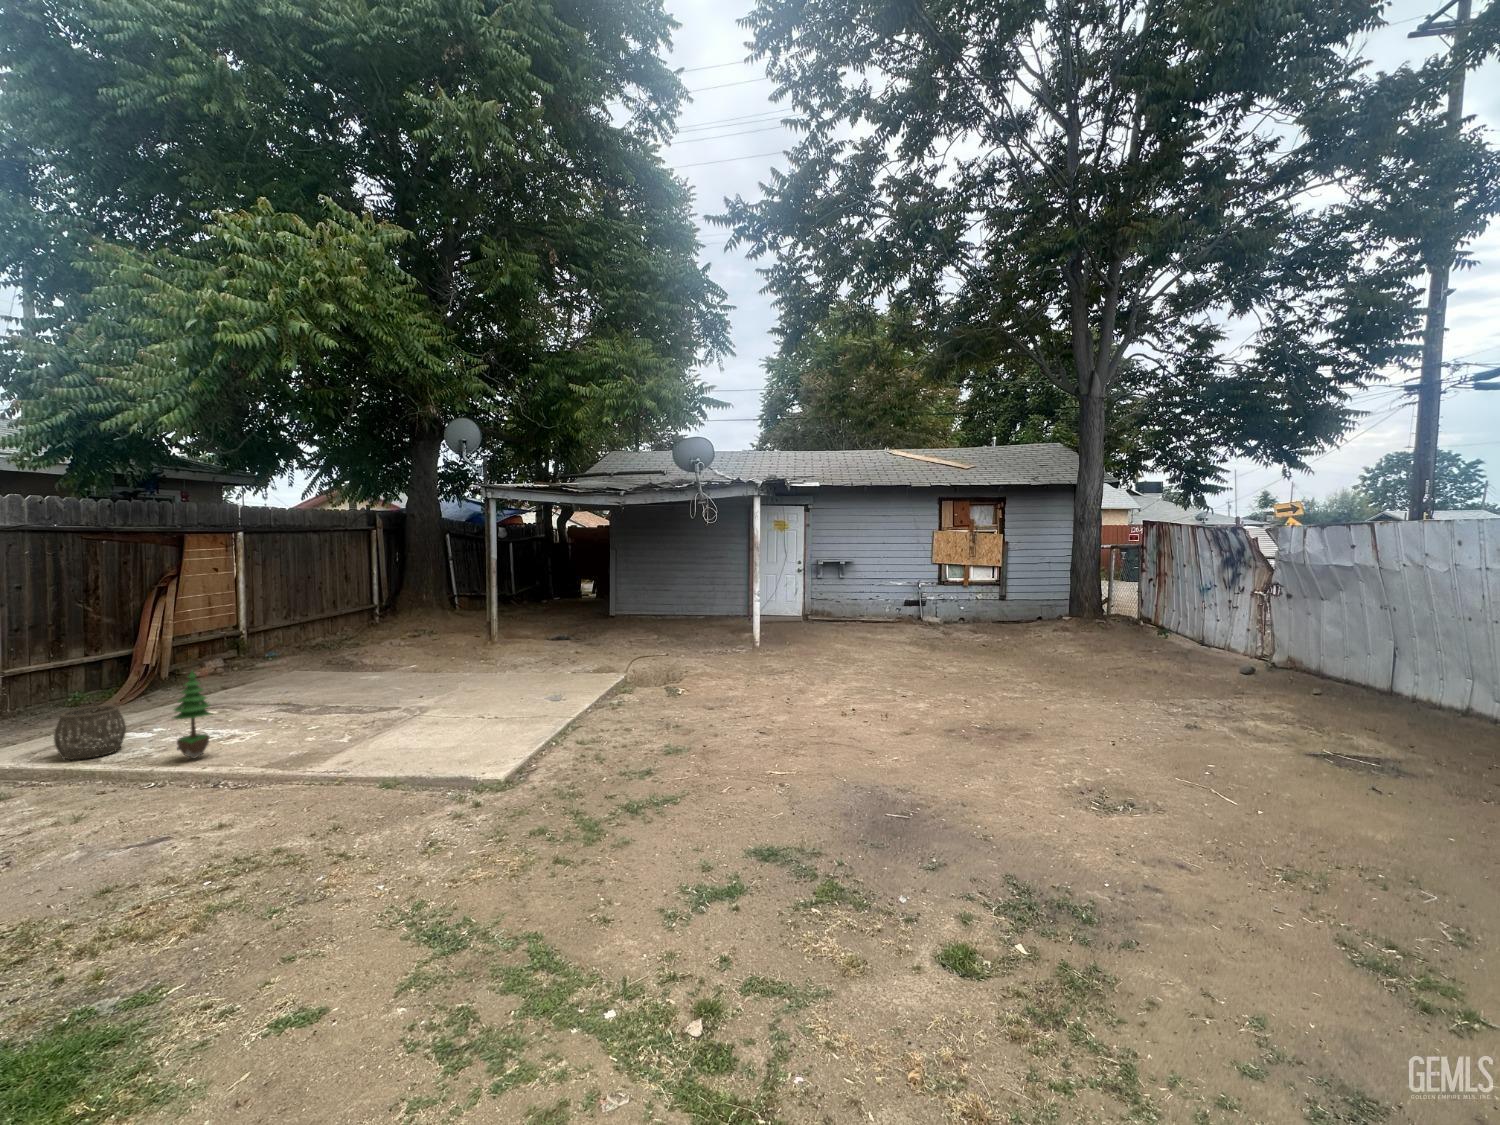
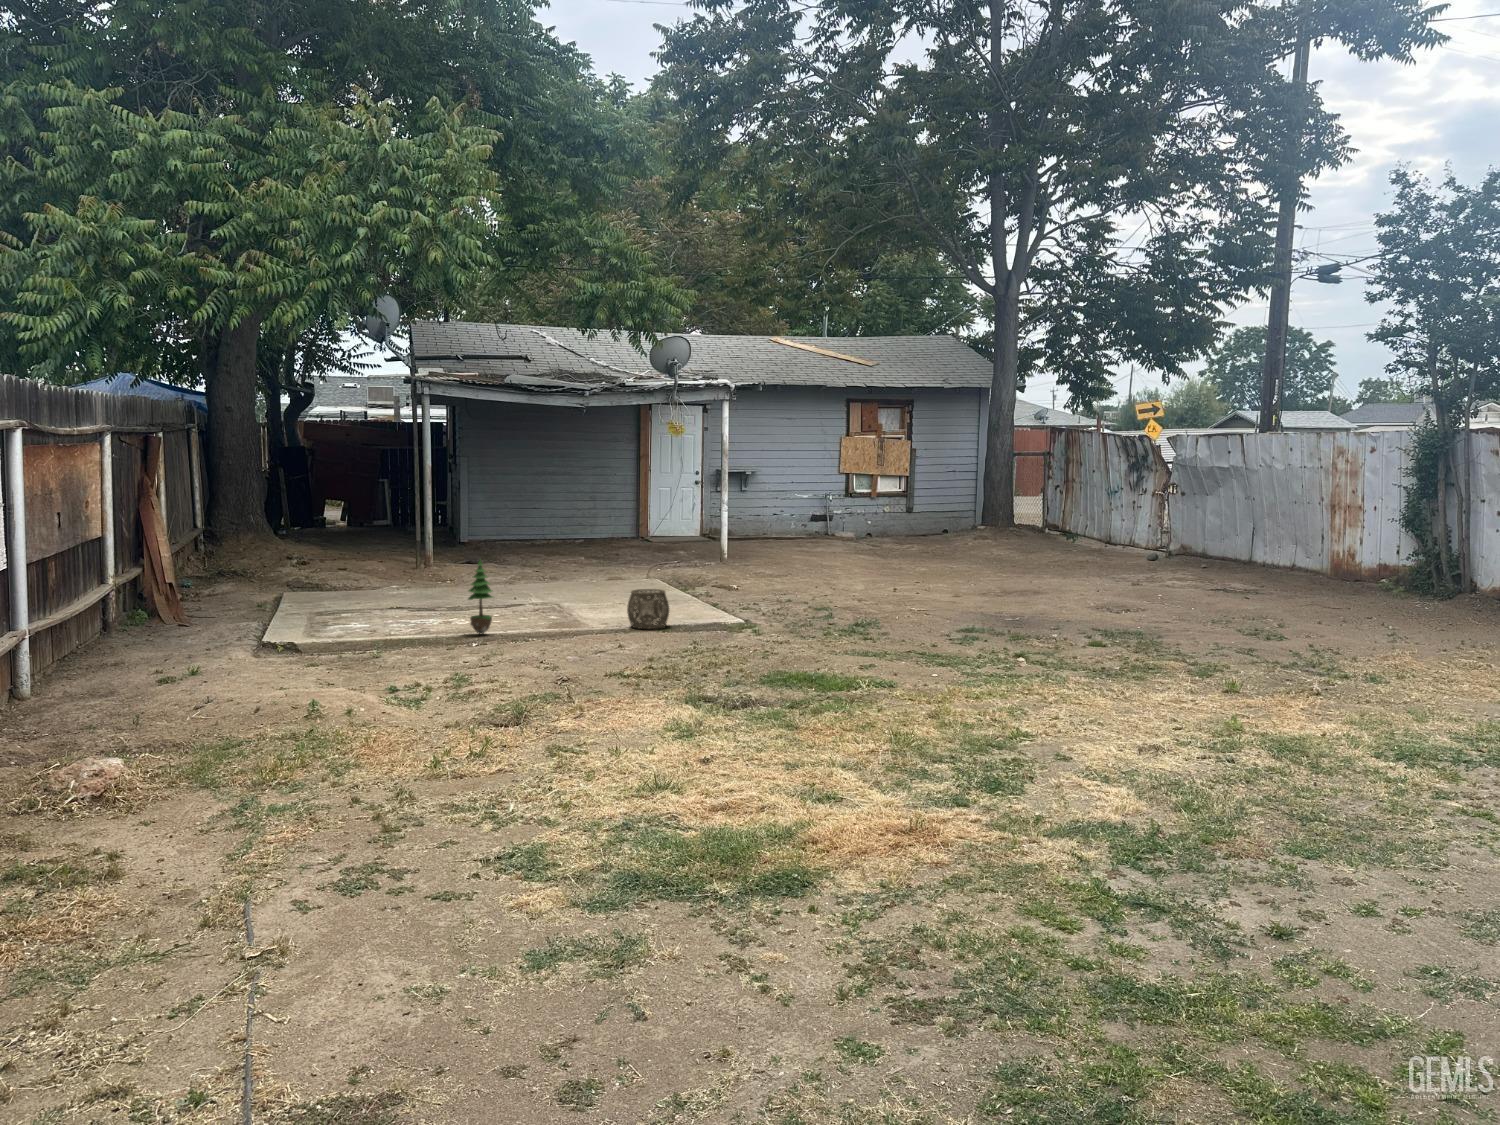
woven basket: present [54,705,126,760] -> present [627,589,669,629]

